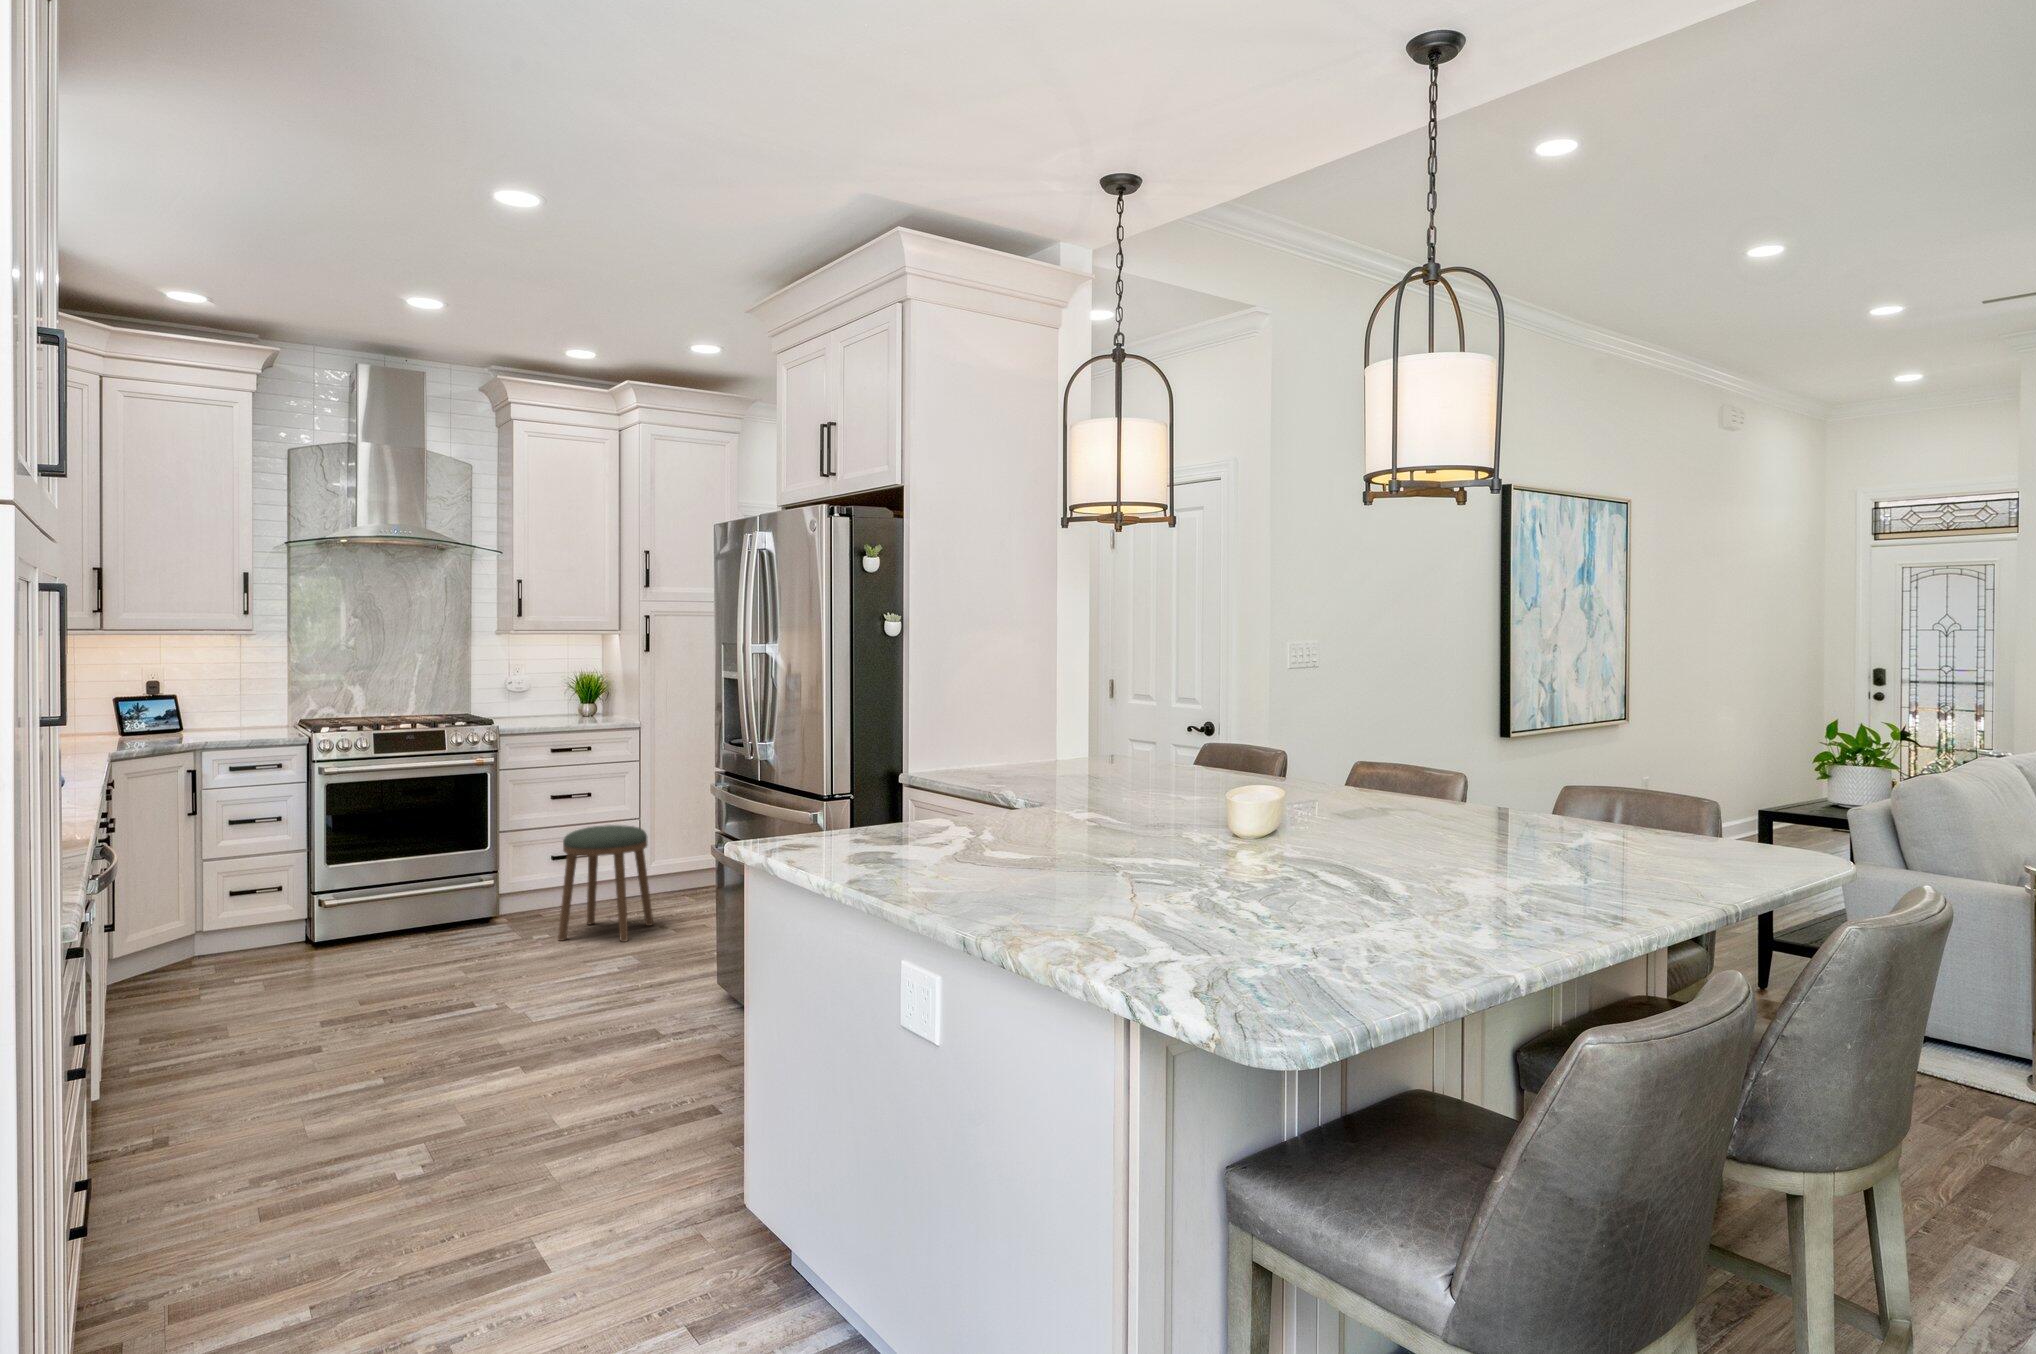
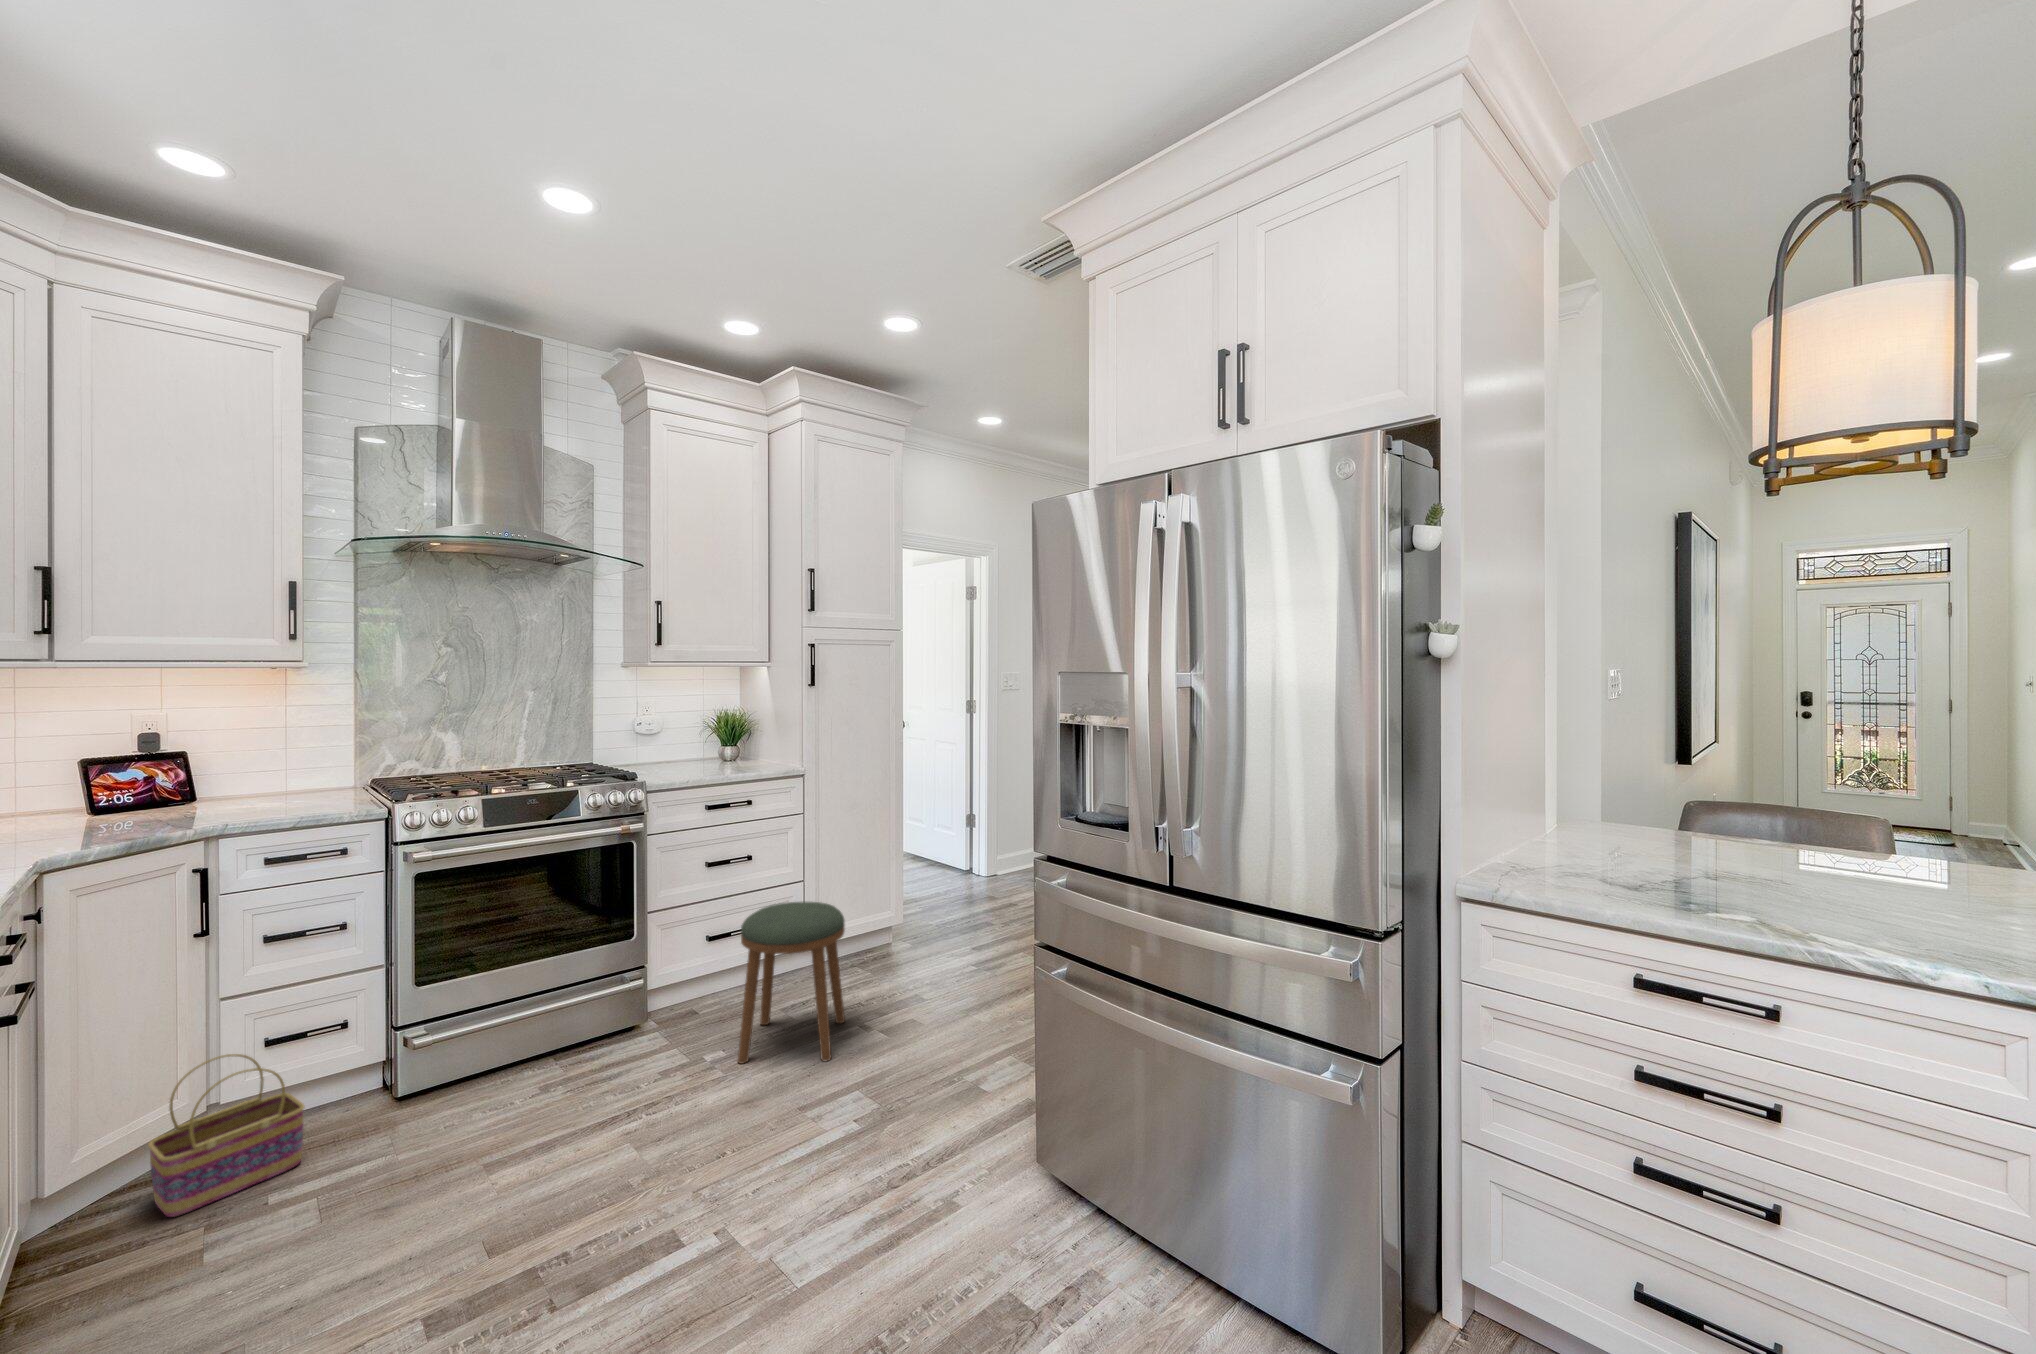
basket: none [166,891,257,982] -> present [148,1054,304,1217]

